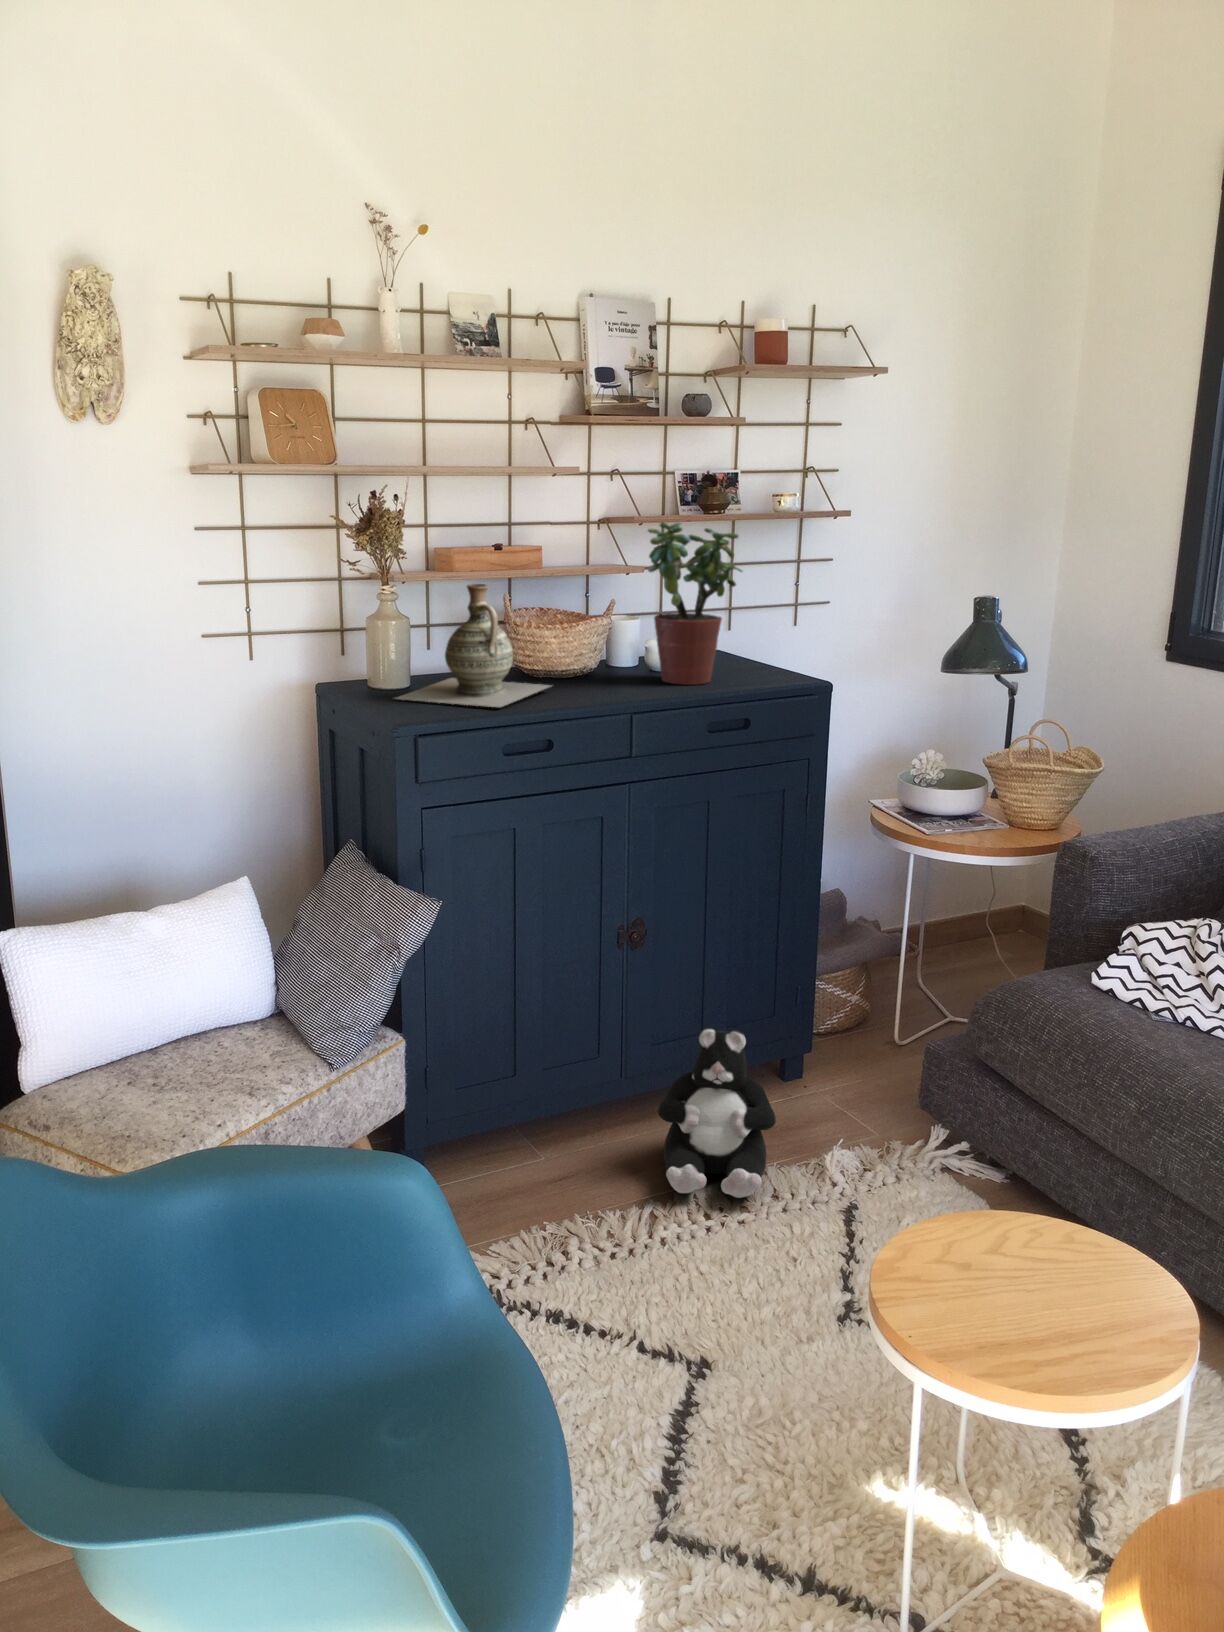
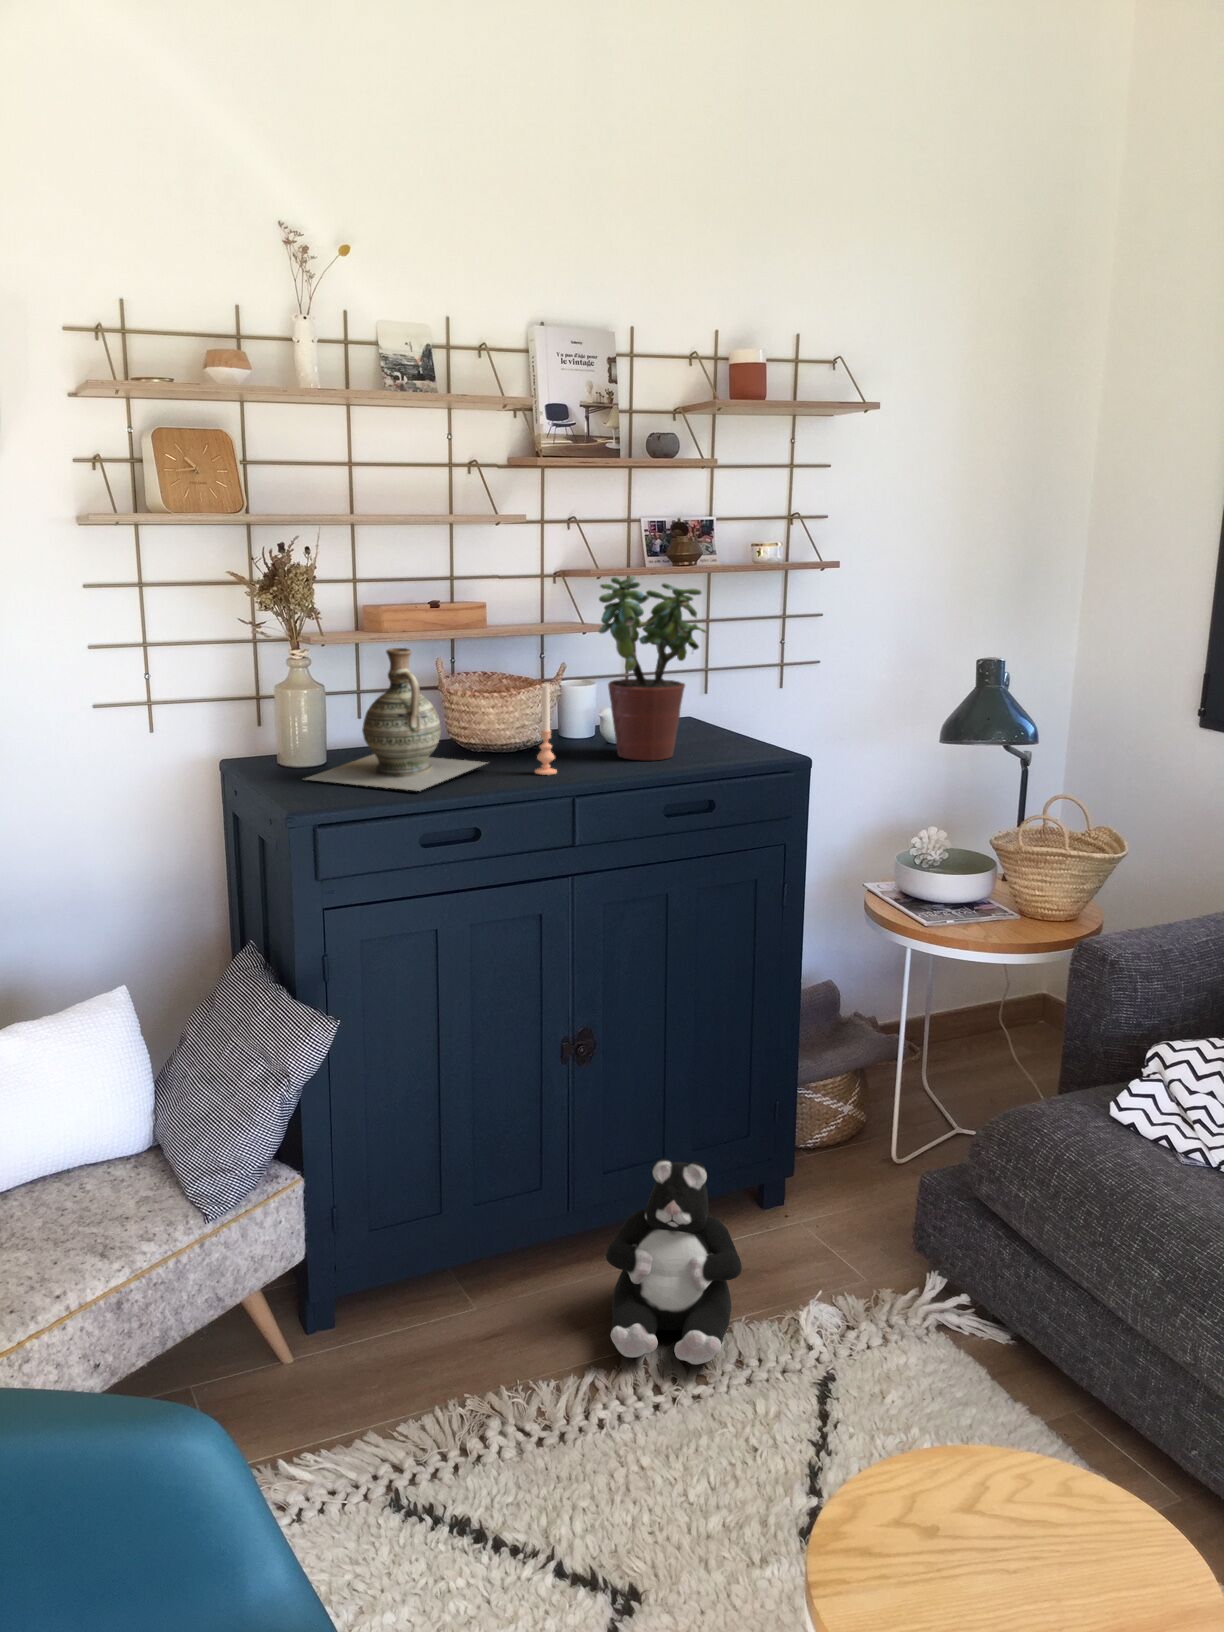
candle: none [594,615,614,696] -> present [535,683,557,775]

